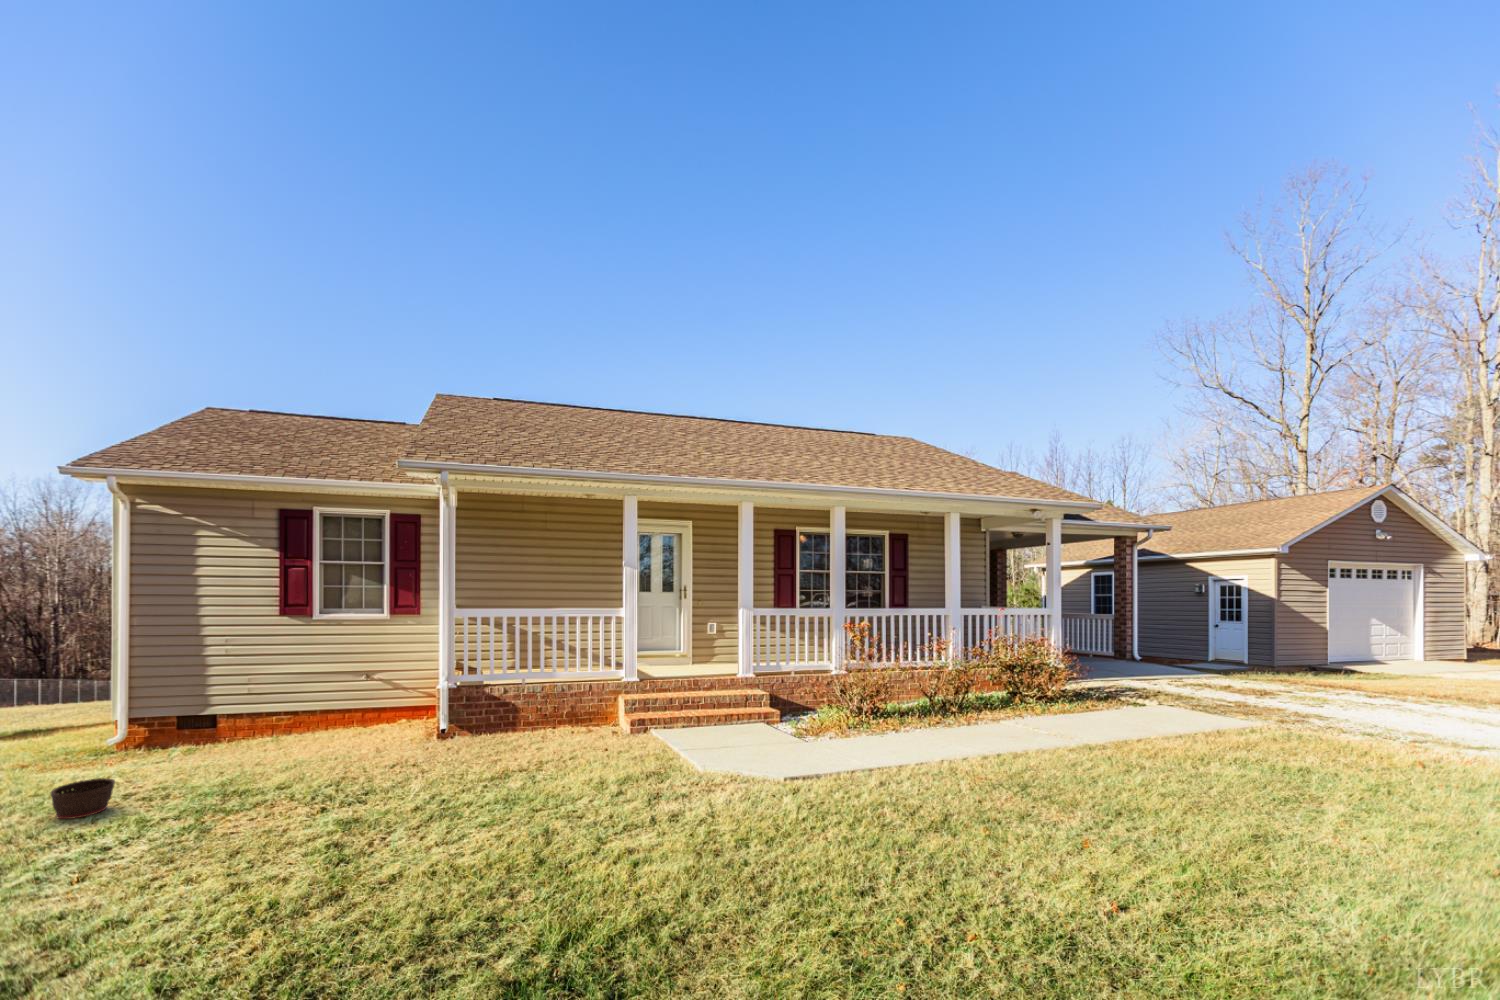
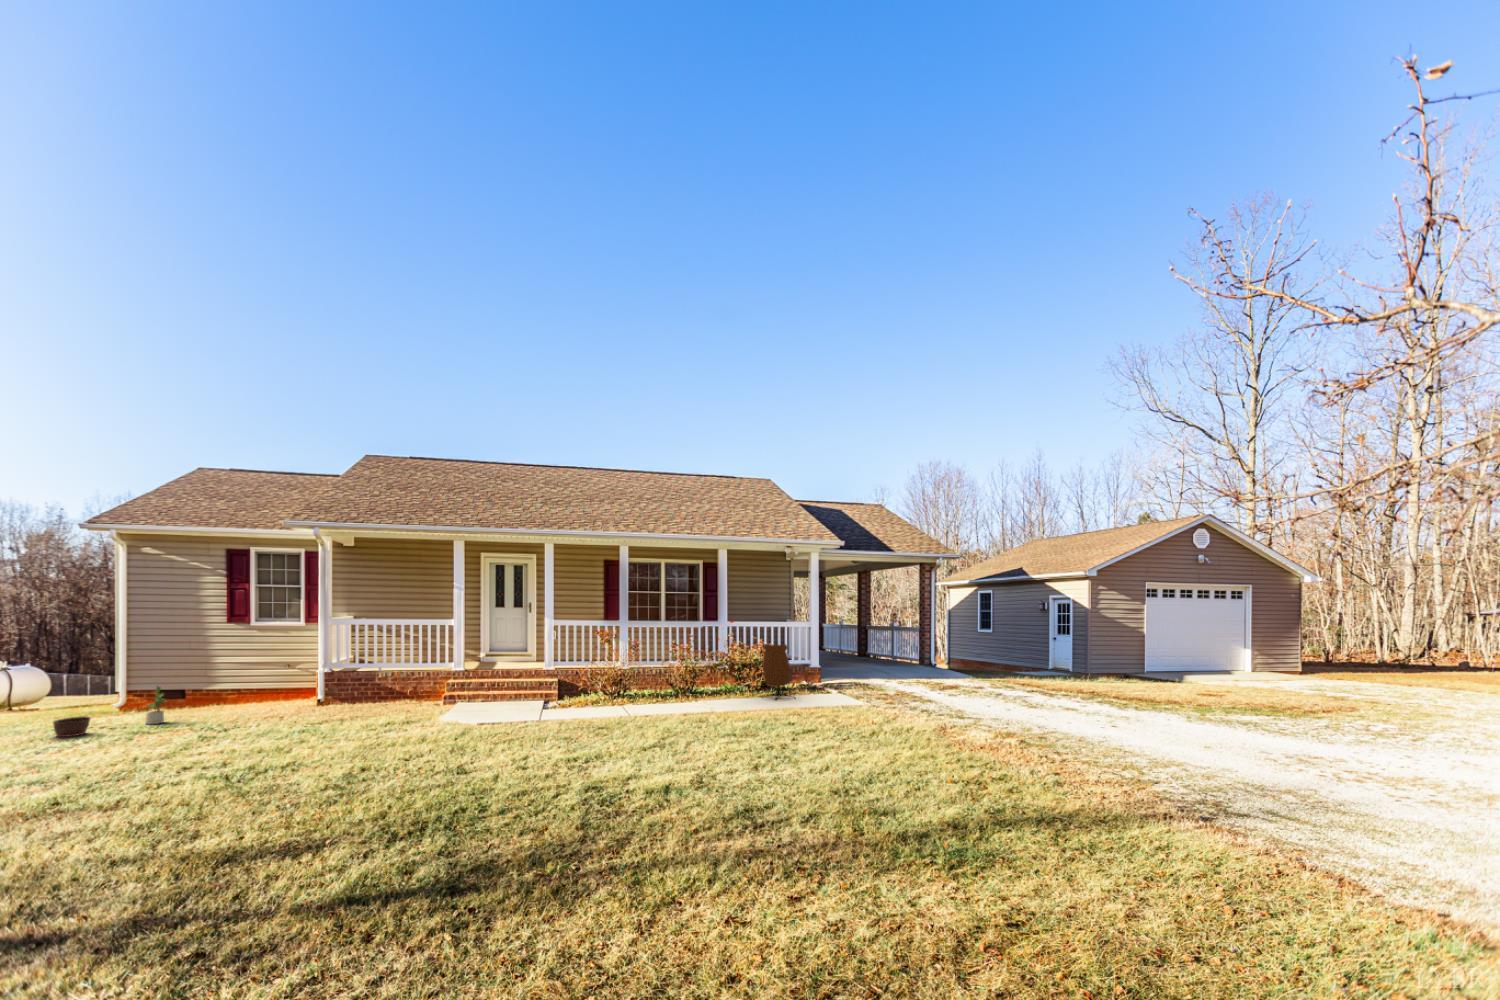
lounge chair: none [1027,641,1081,717] -> present [762,644,794,699]
potted plant: none [198,720,235,783] -> present [145,686,165,724]

